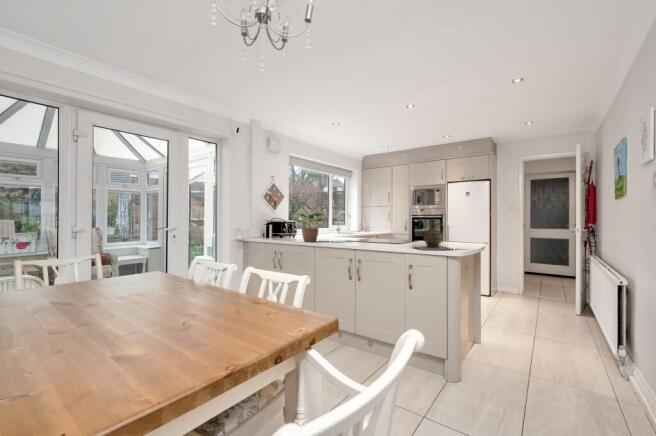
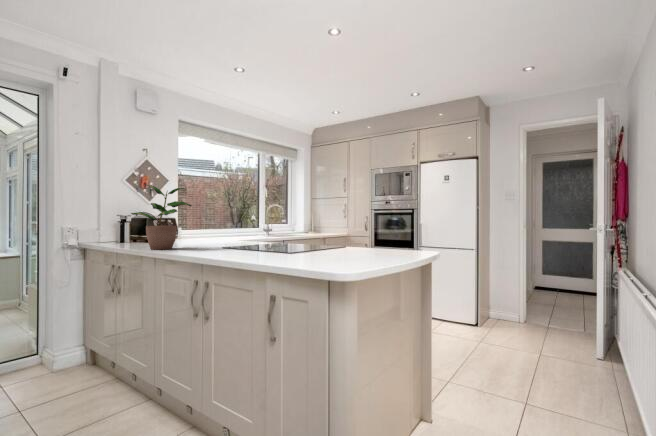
ceramic jug: present [414,219,453,250] -> none [288,206,354,266]

